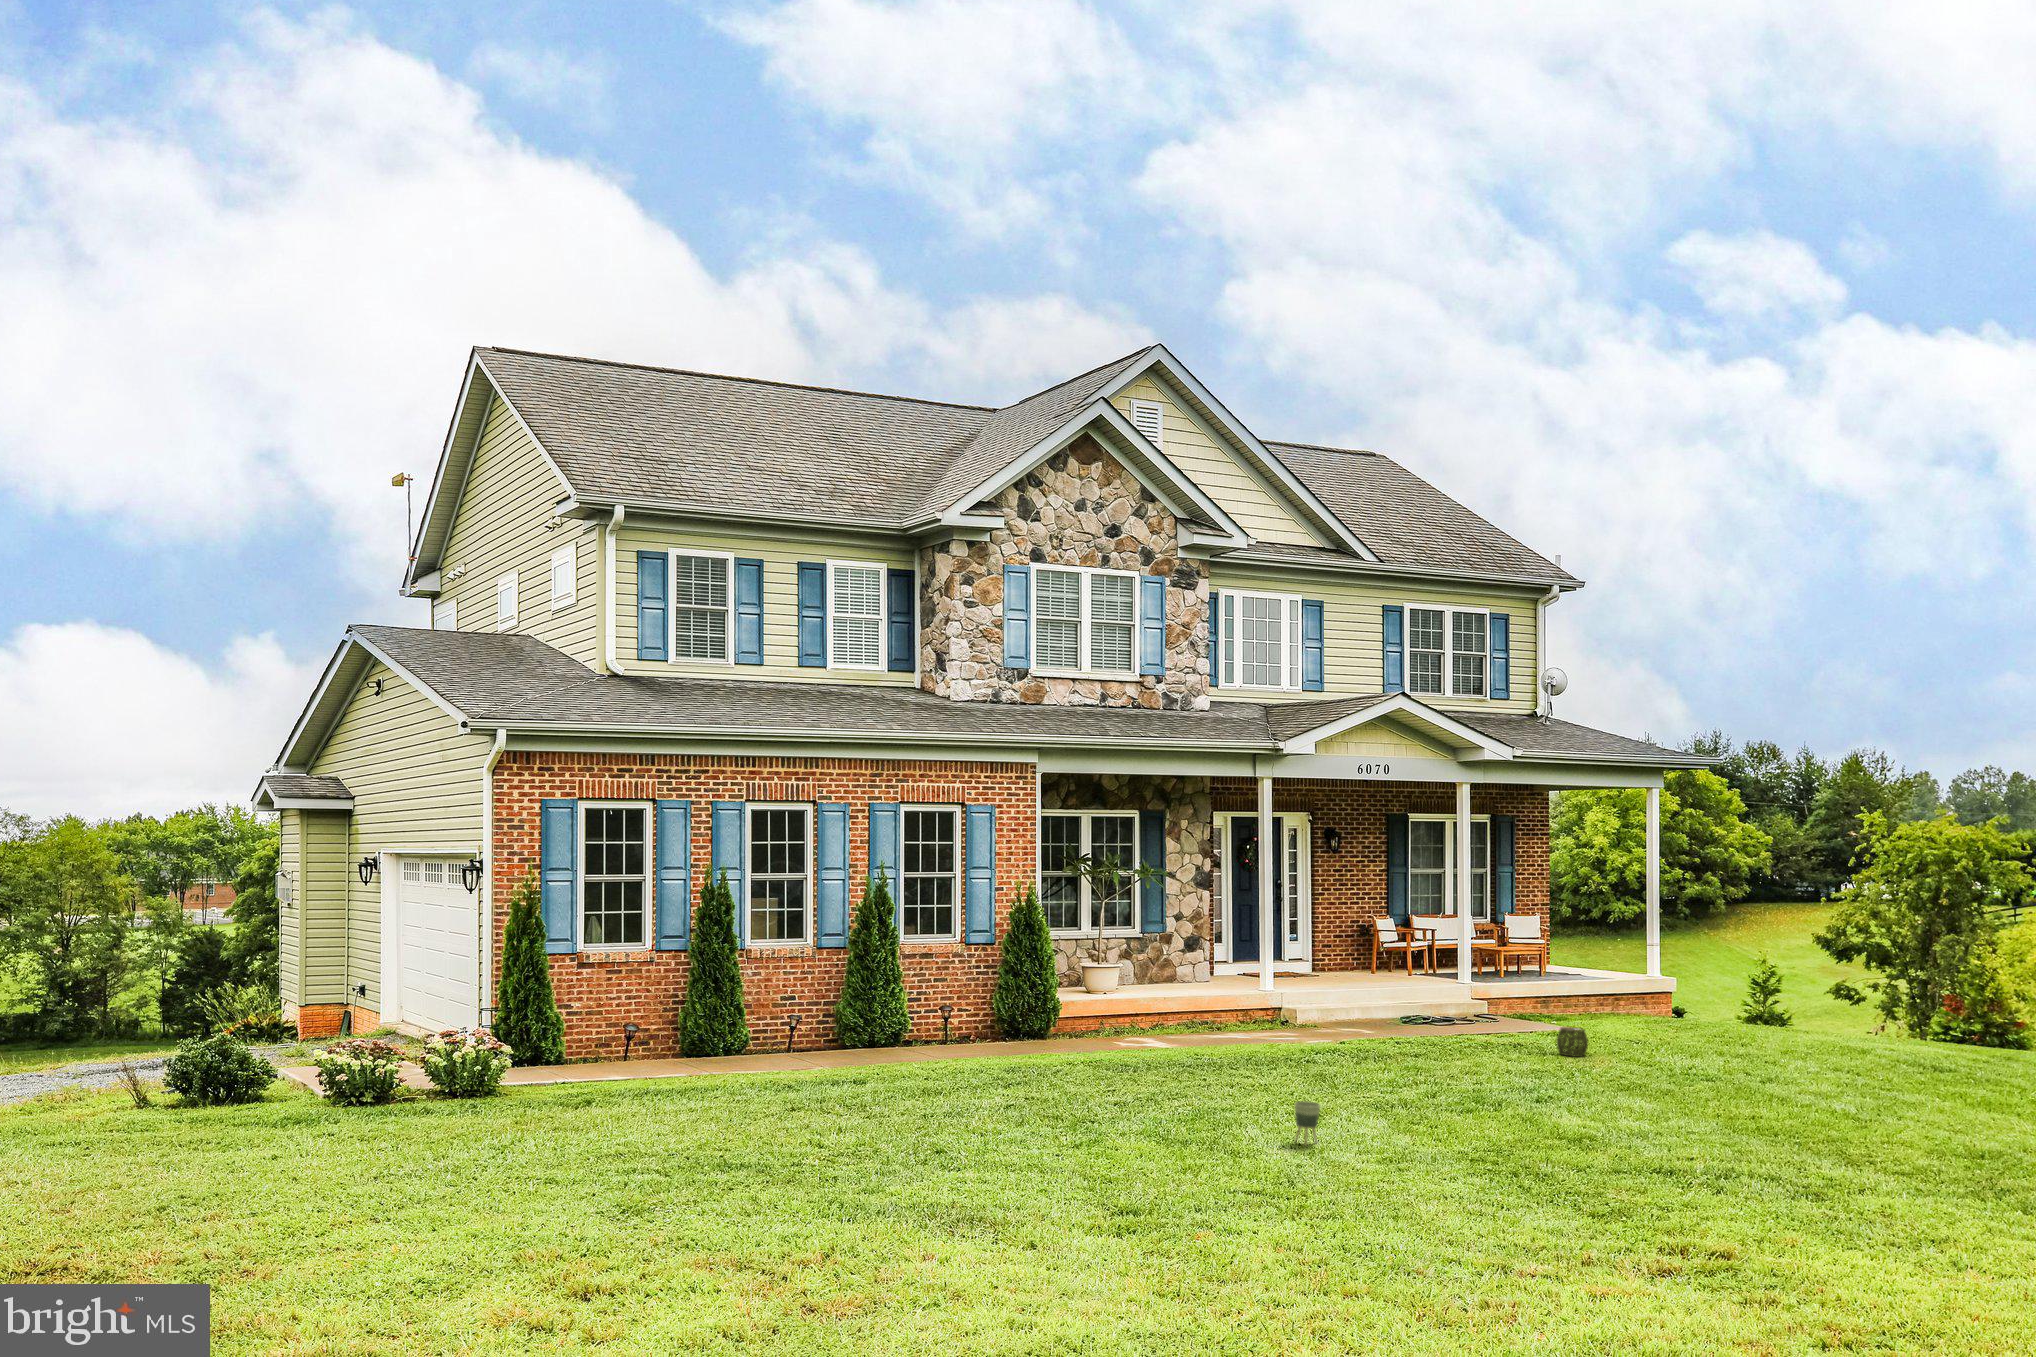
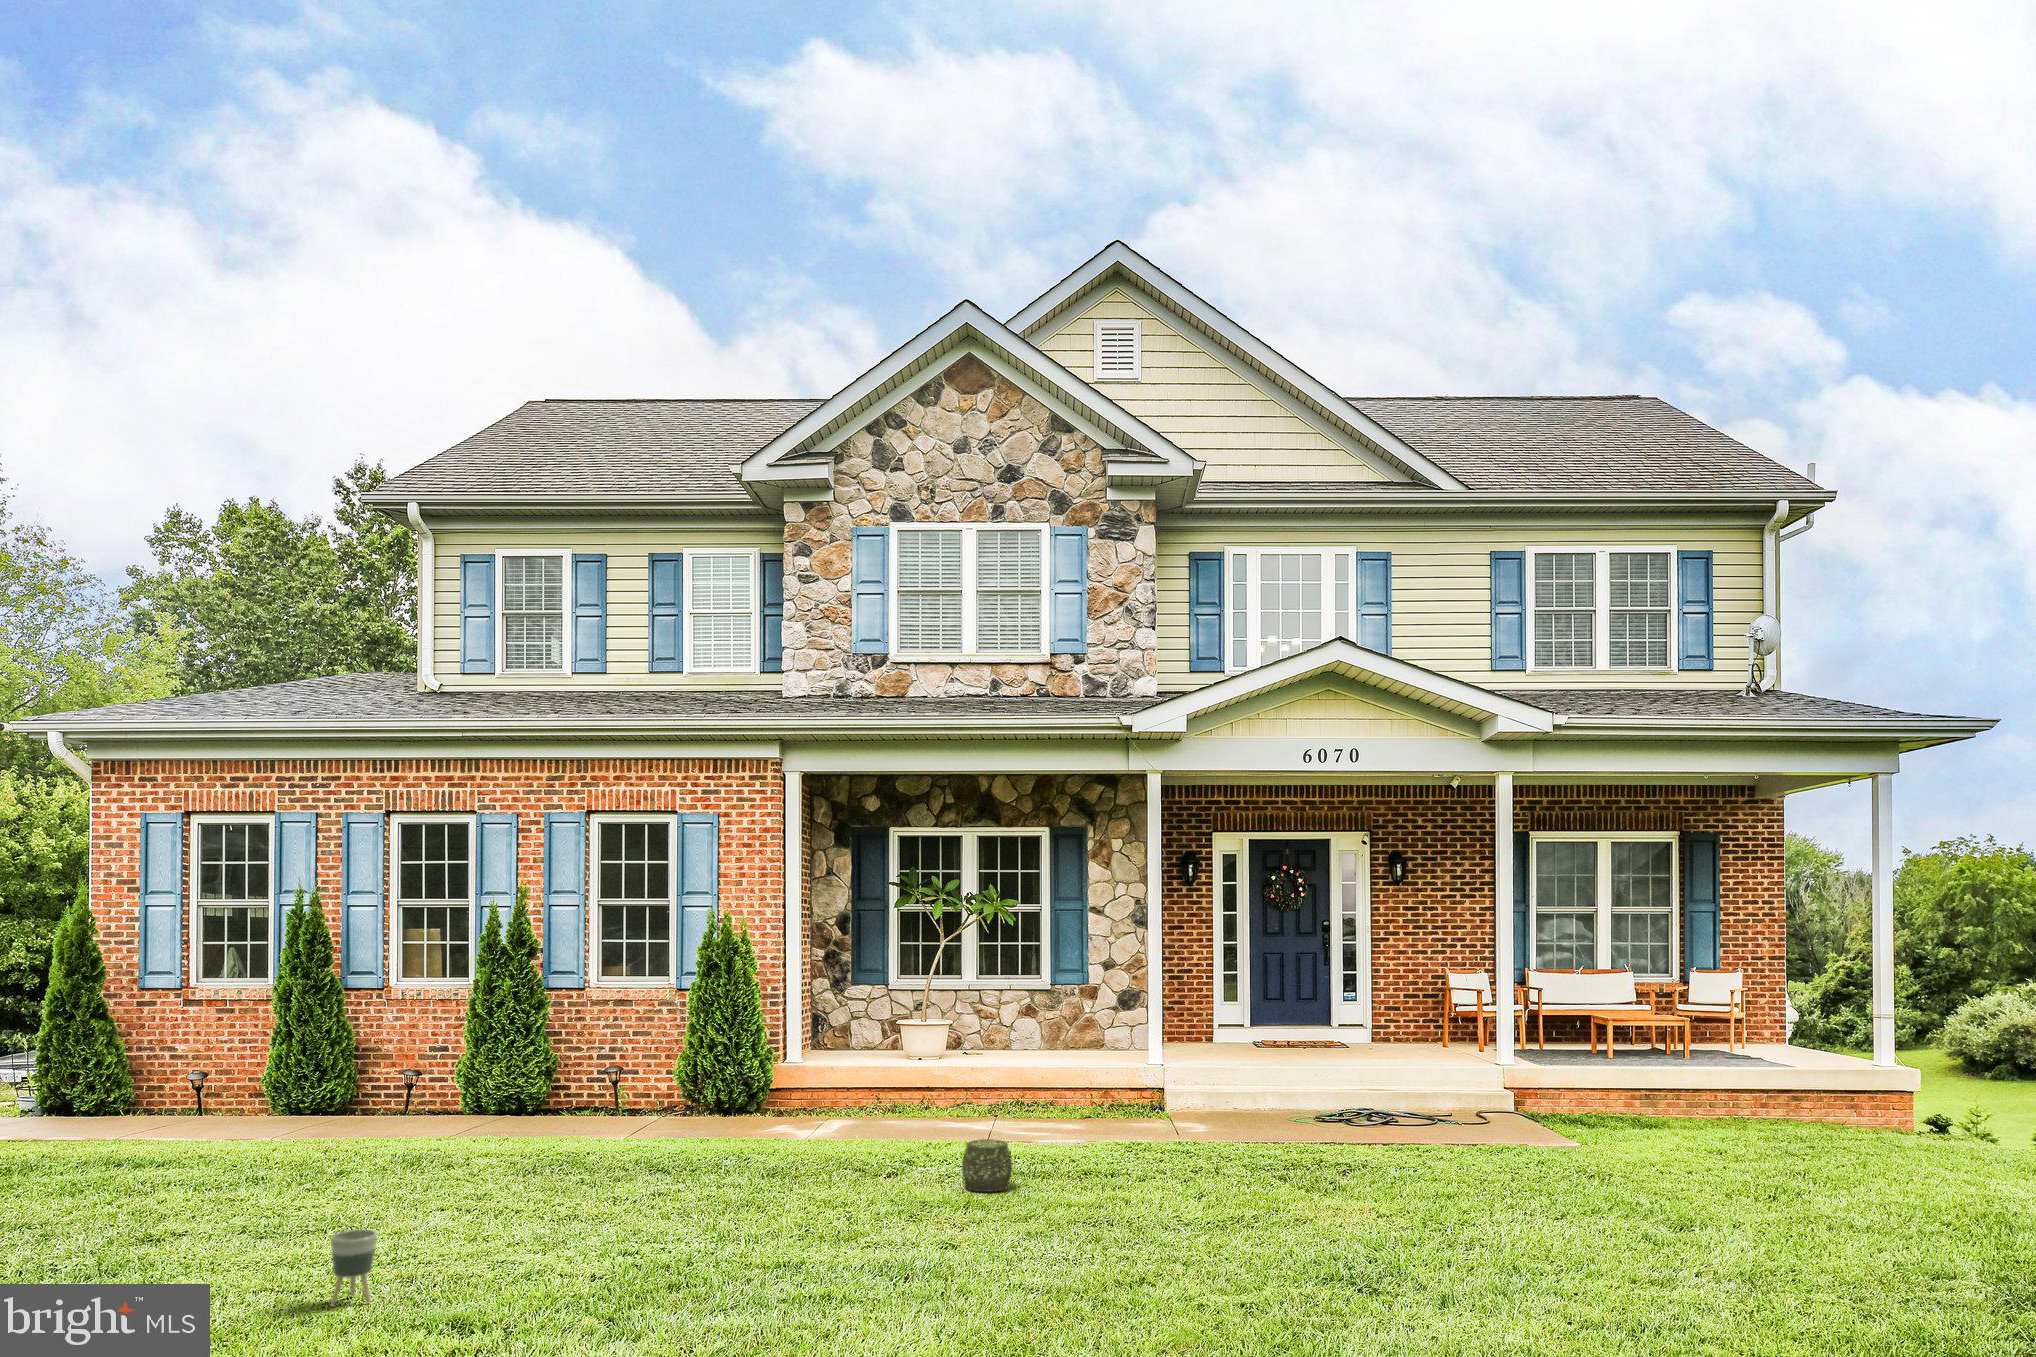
woven basket: present [1557,1027,1588,1057] -> present [962,1139,1012,1192]

